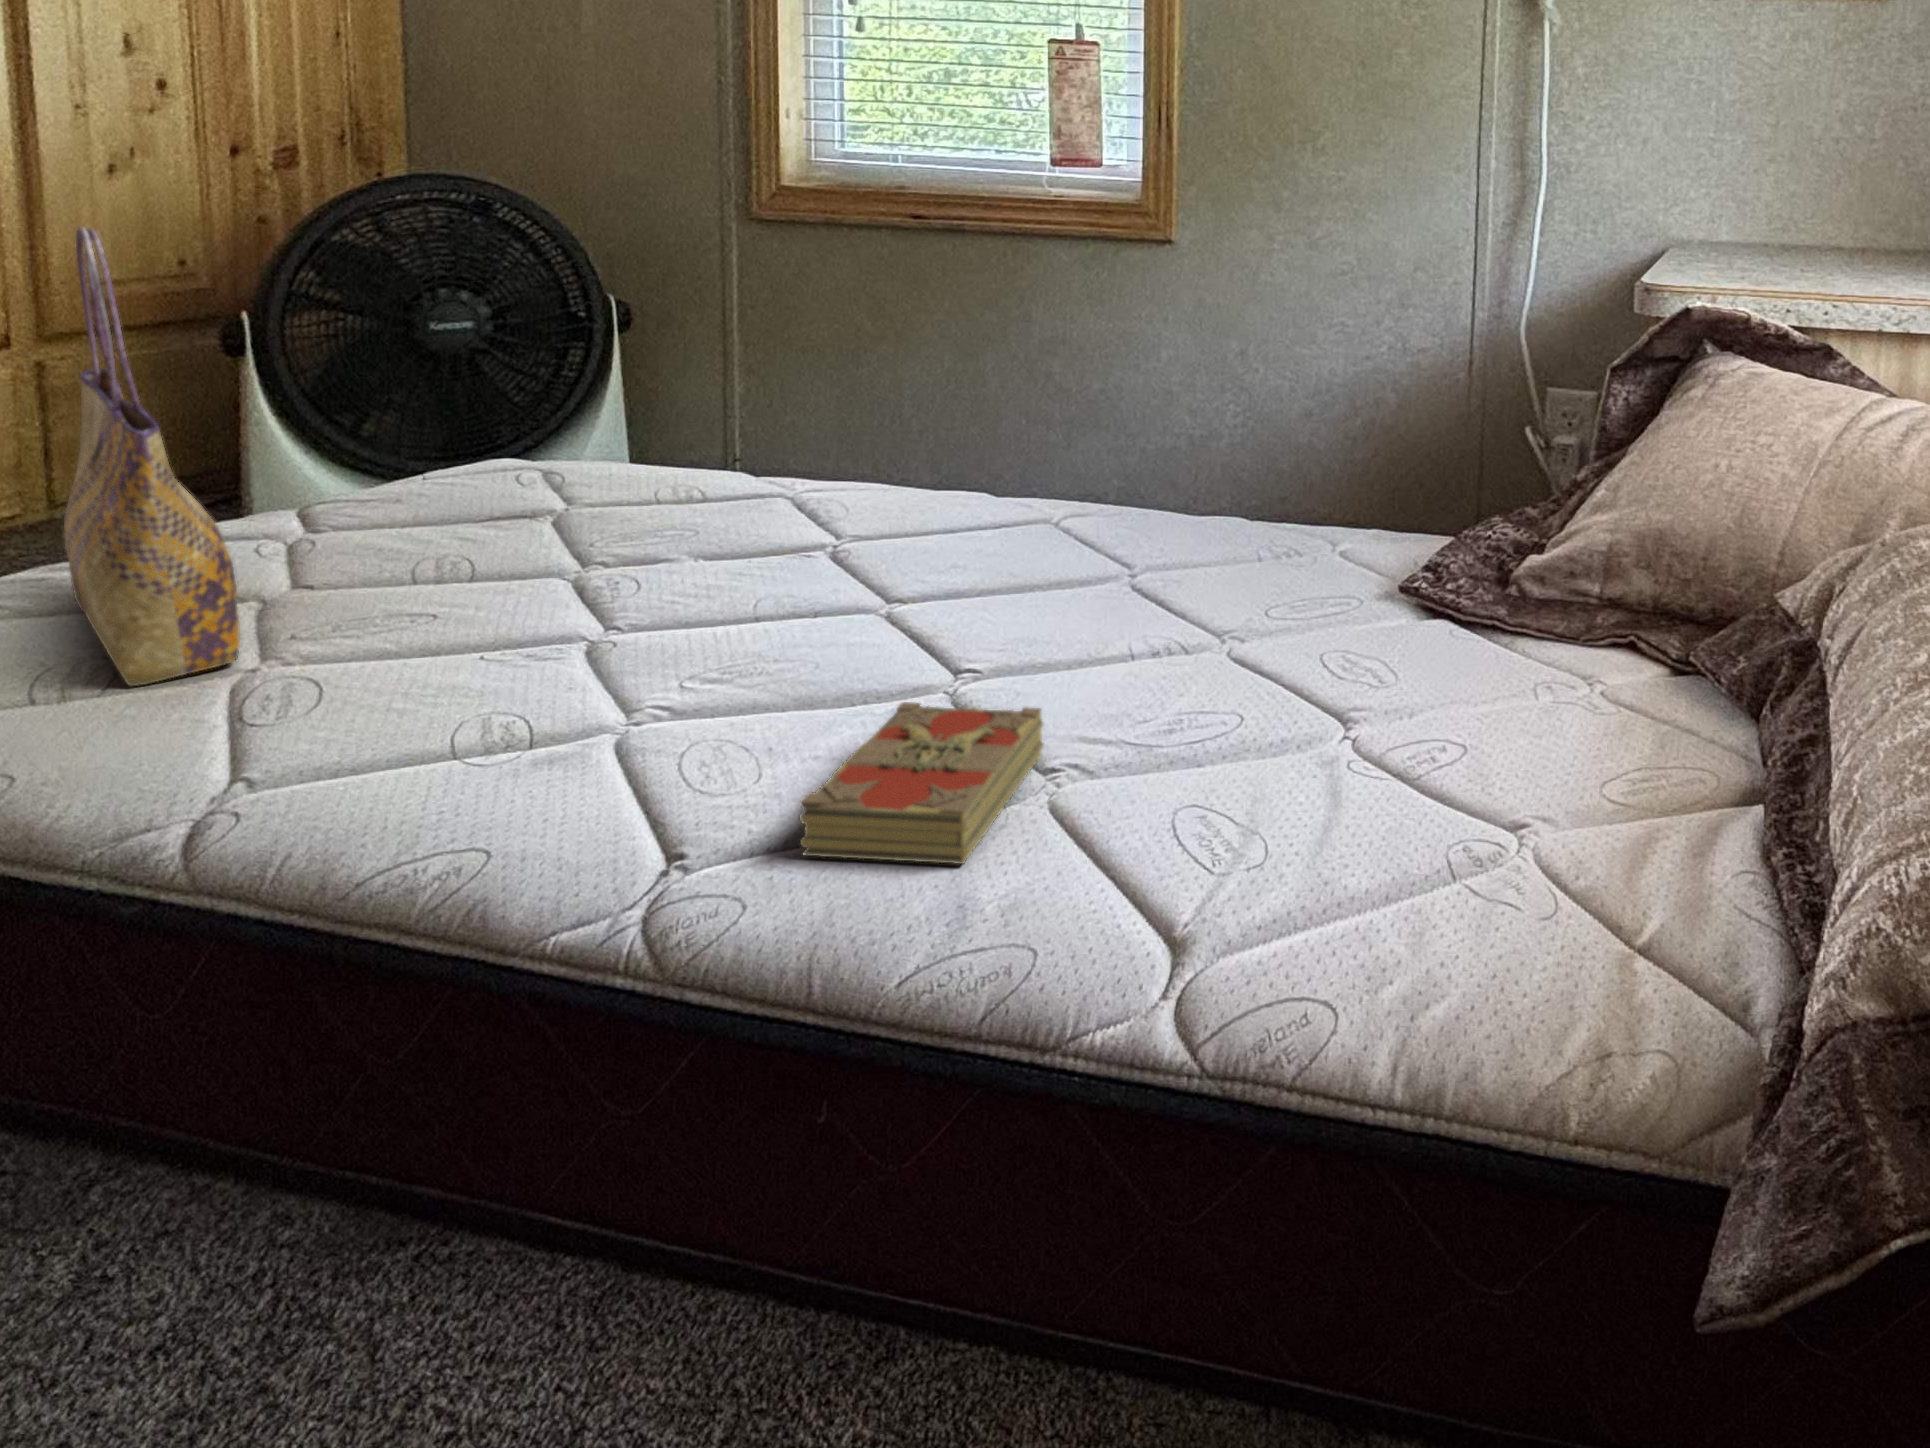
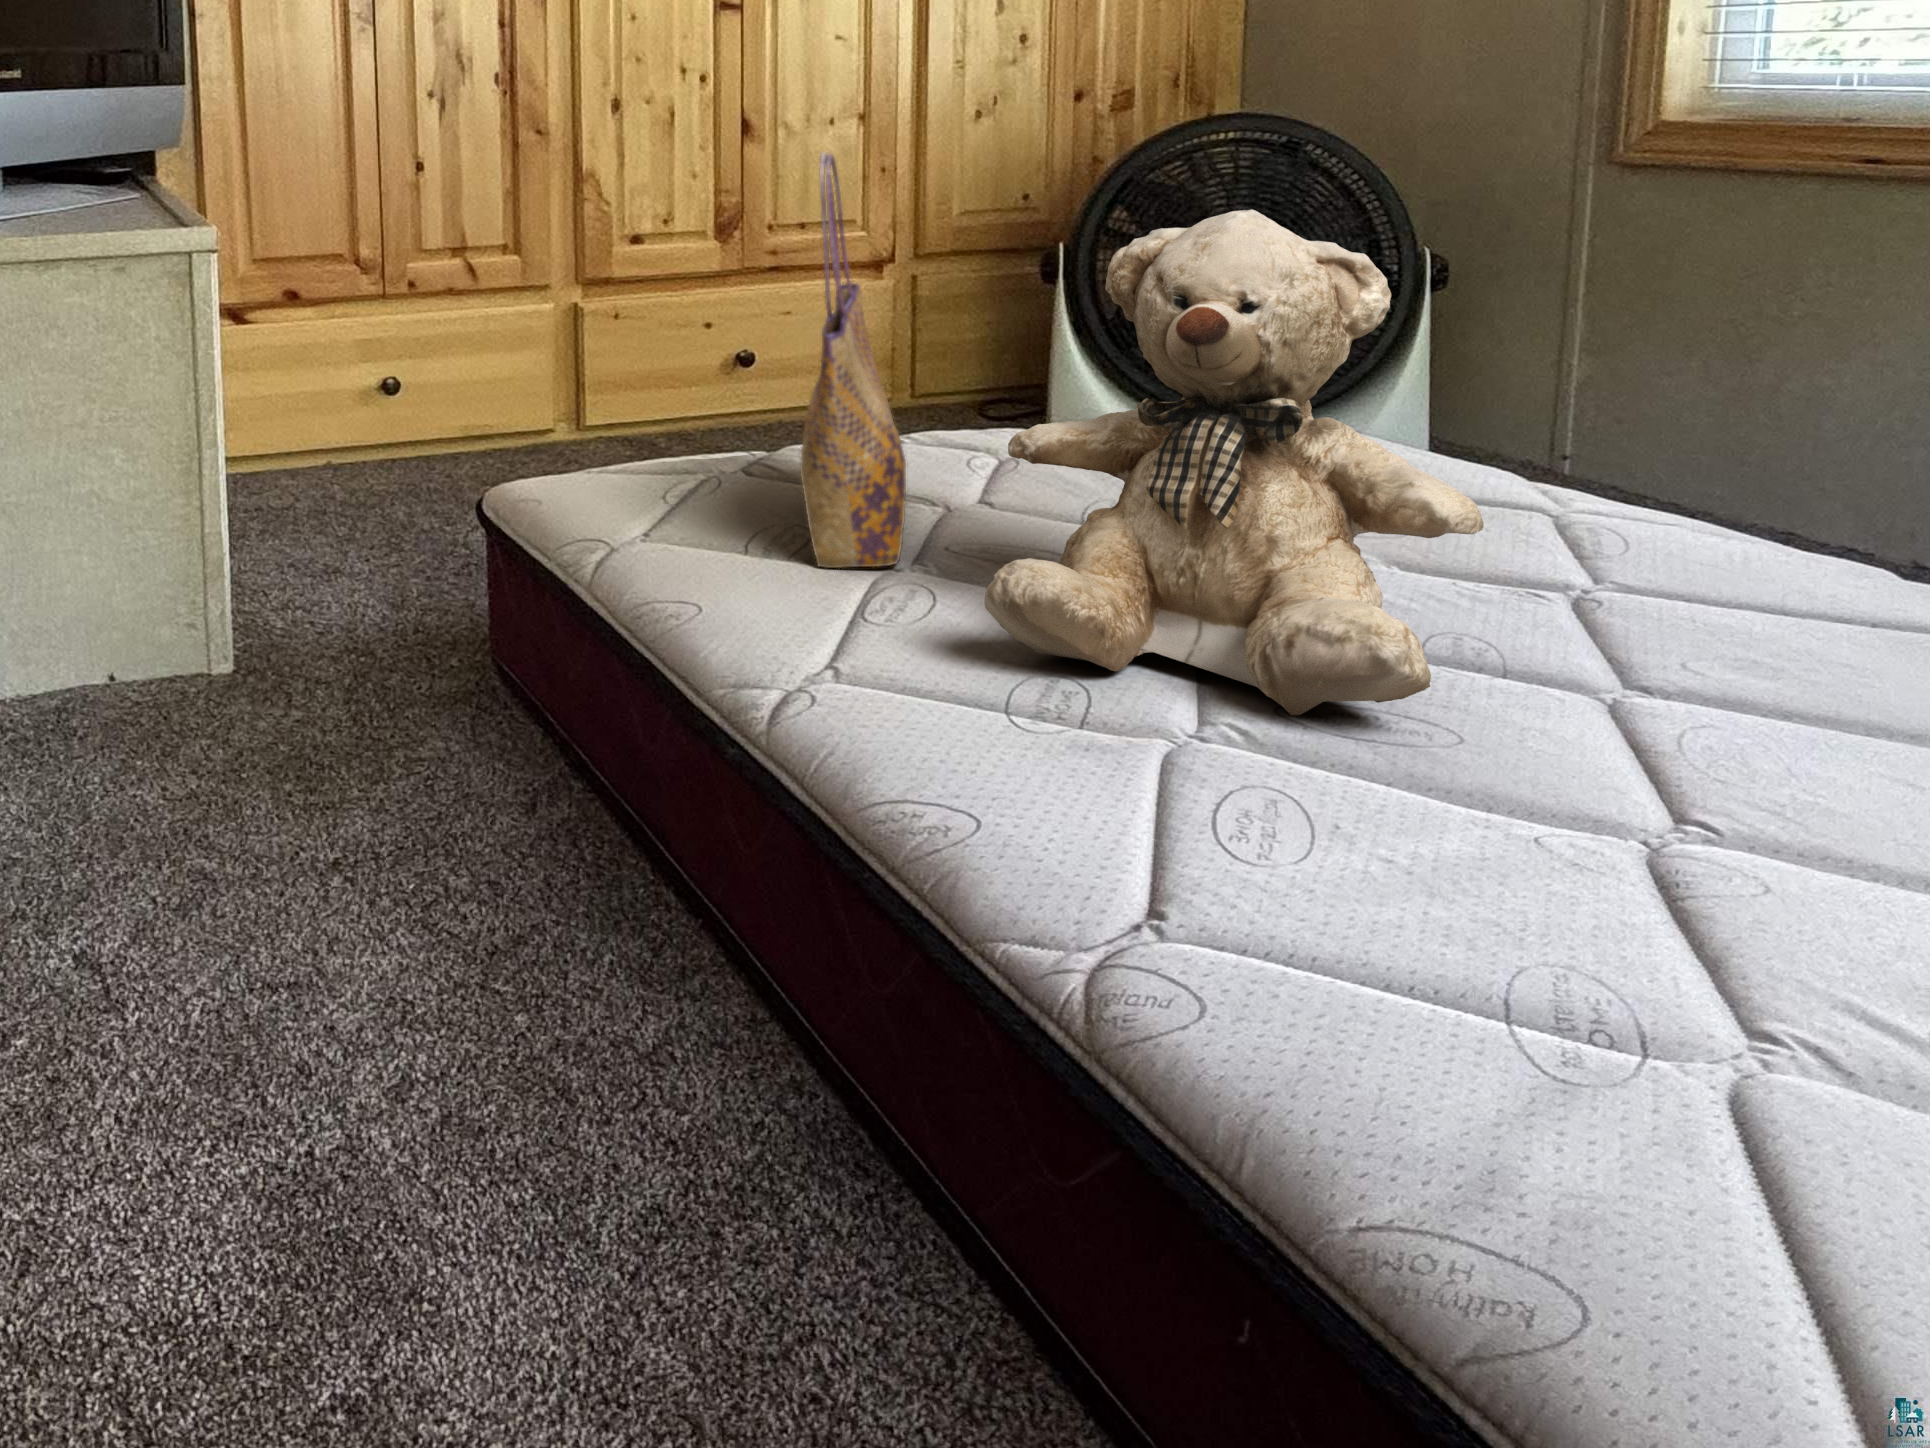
teddy bear: none [392,289,805,699] -> present [985,210,1484,715]
book: present [800,702,1044,864] -> none [1289,826,1774,1106]

